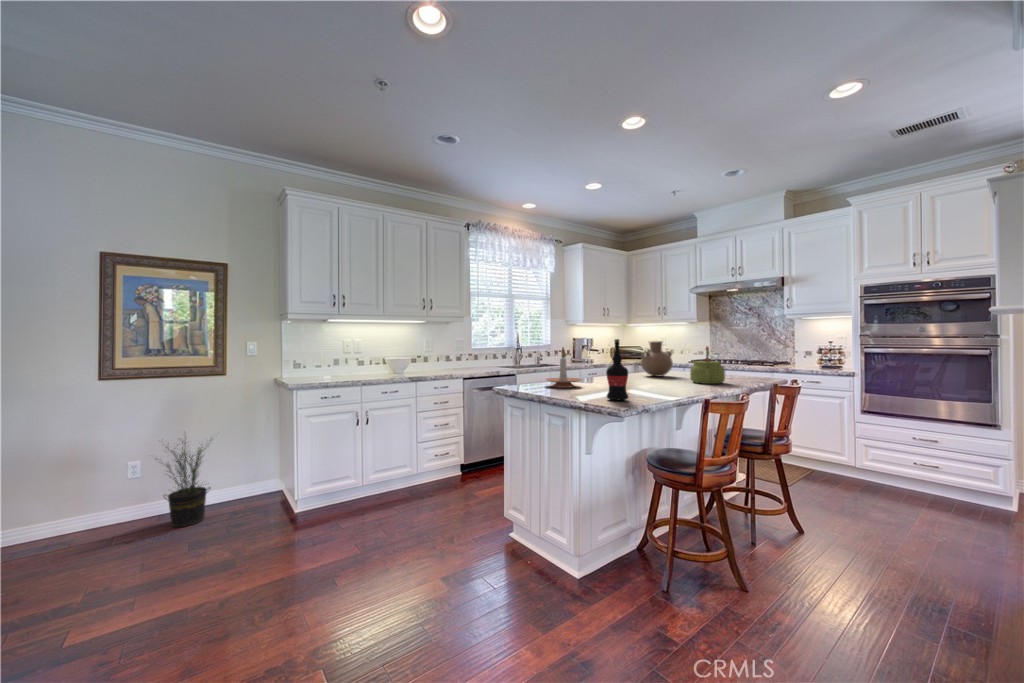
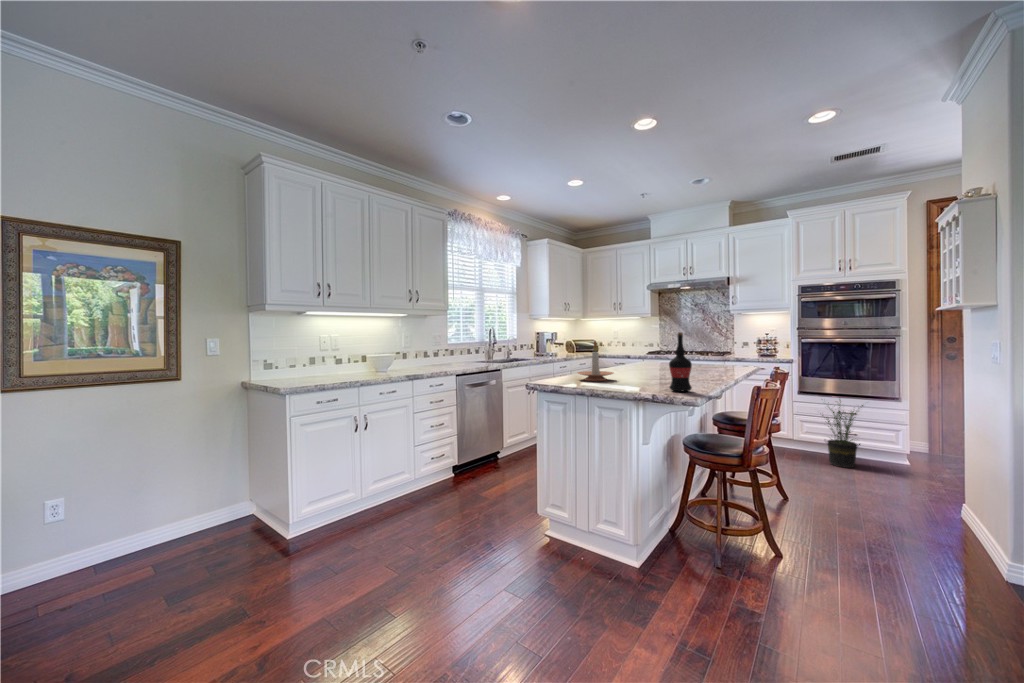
vase: present [640,341,673,377] -> none [635,334,665,368]
kettle: present [690,346,725,384] -> none [693,339,724,373]
potted plant: present [156,439,211,527] -> present [822,402,863,468]

